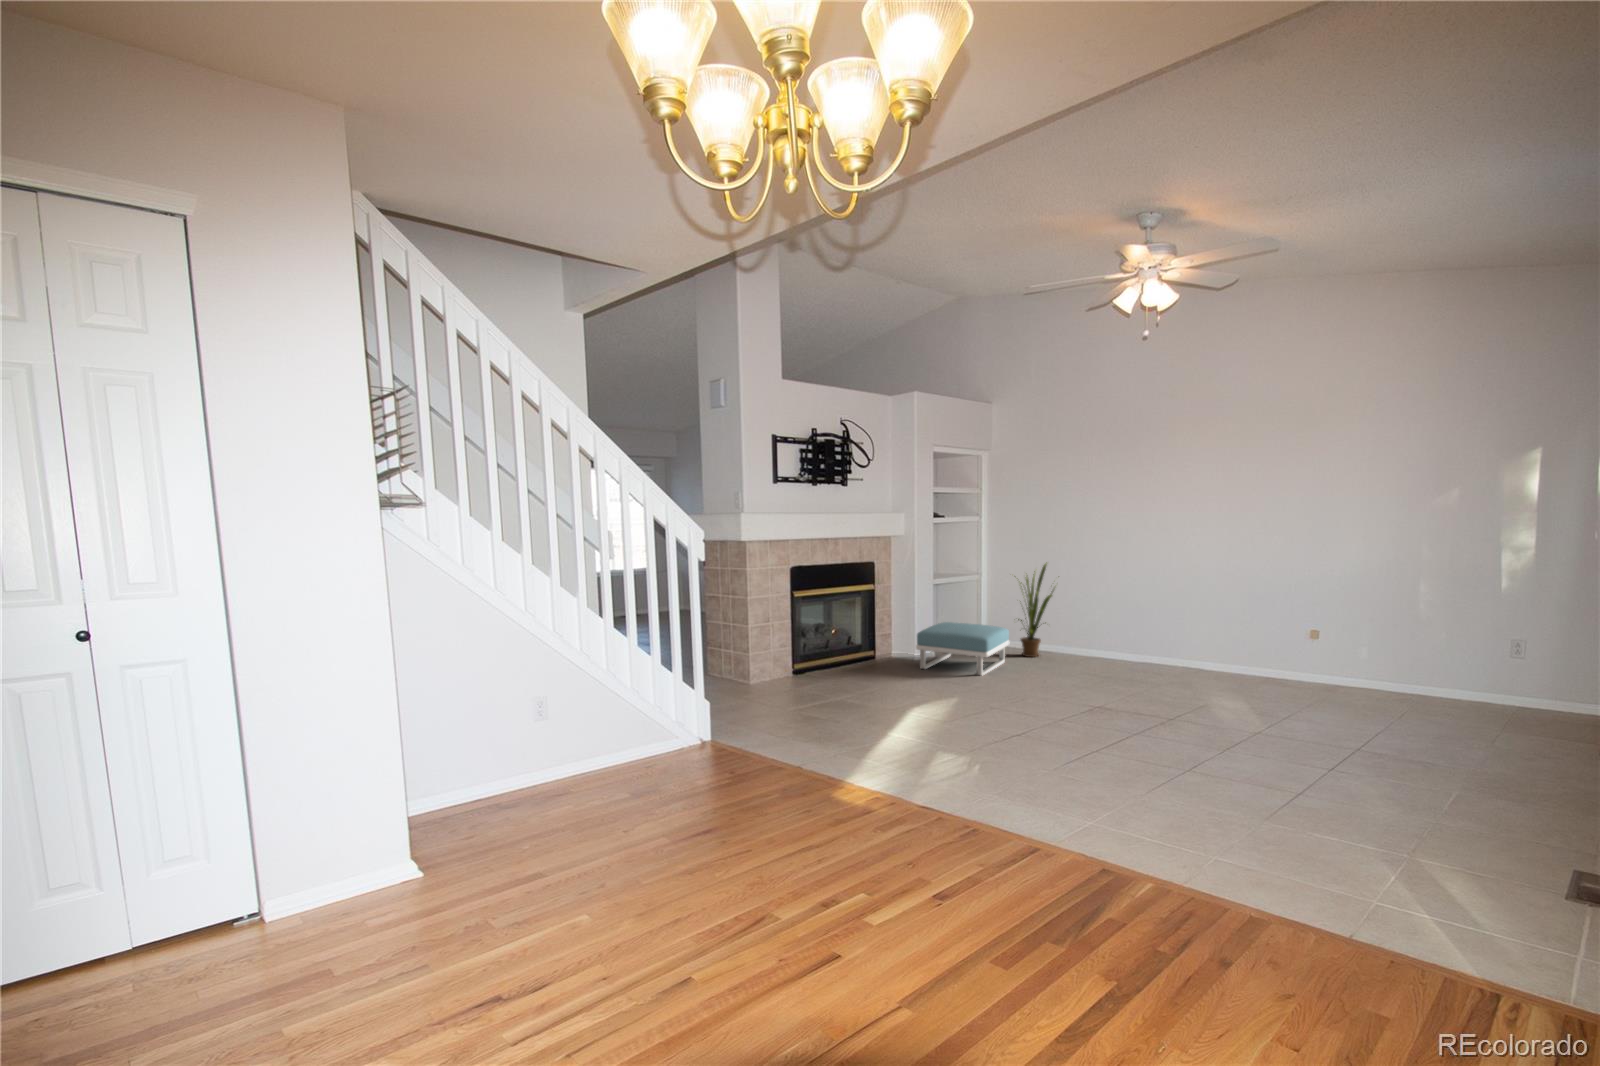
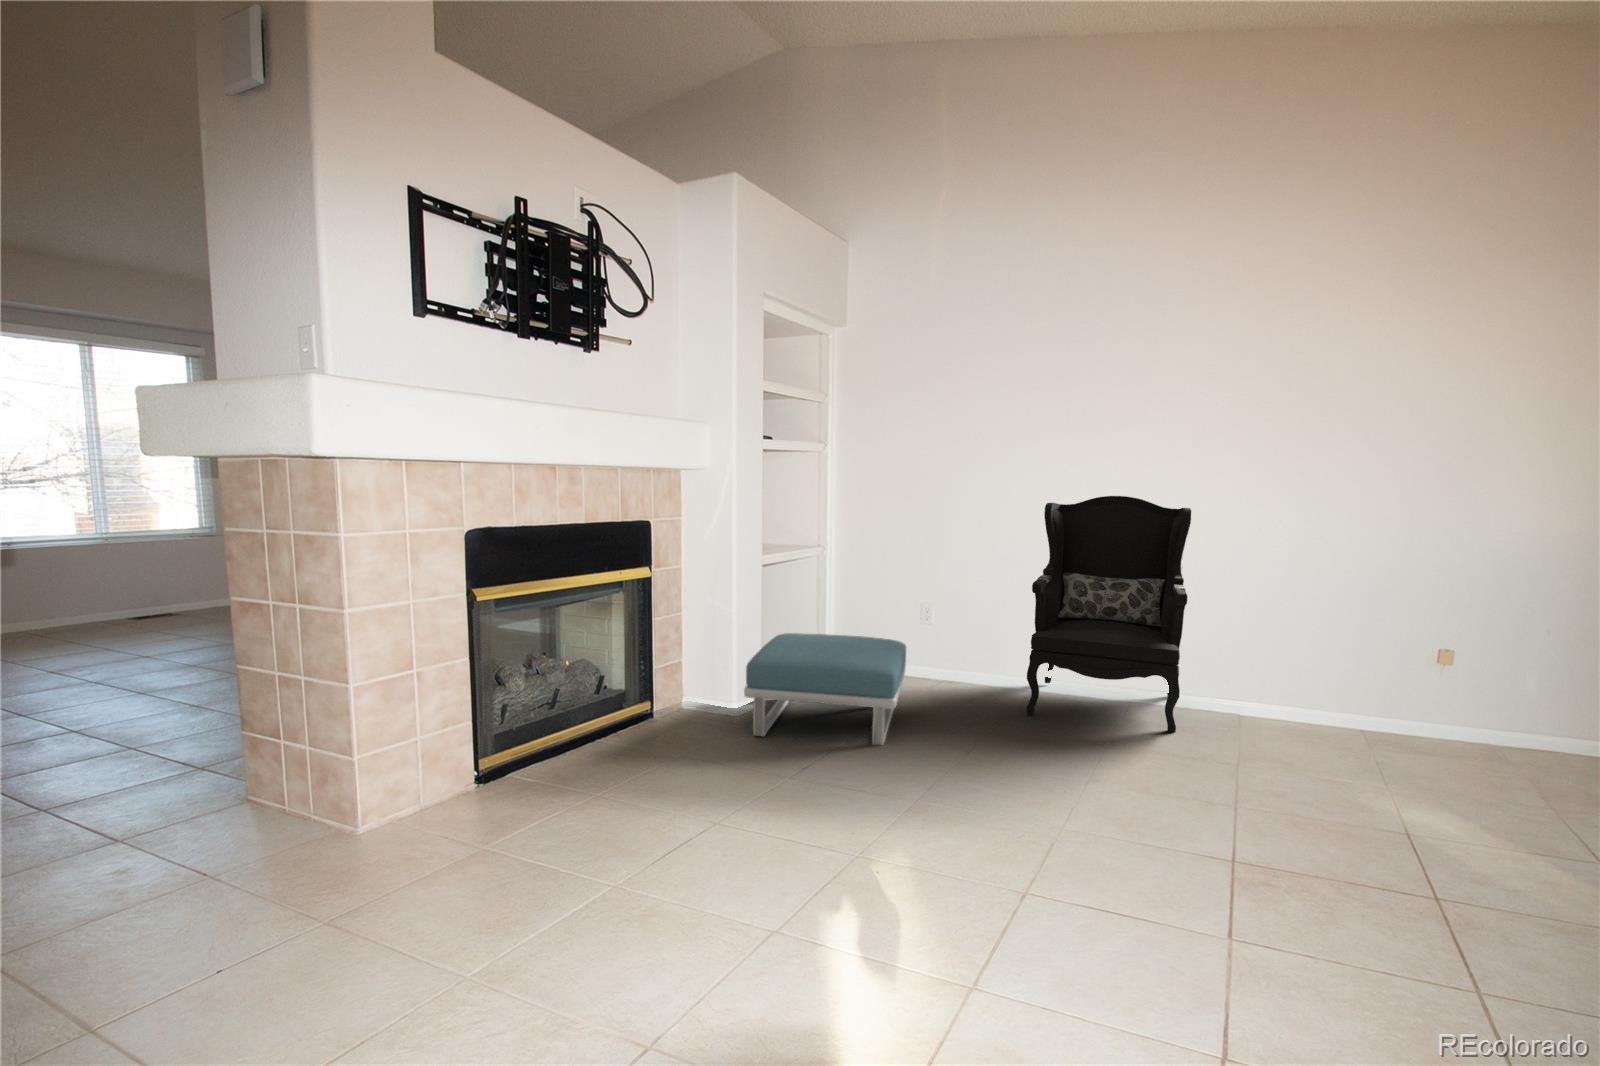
armchair: none [1073,550,1182,683] -> present [1027,496,1191,732]
house plant: present [1018,562,1054,657] -> none [884,518,975,687]

